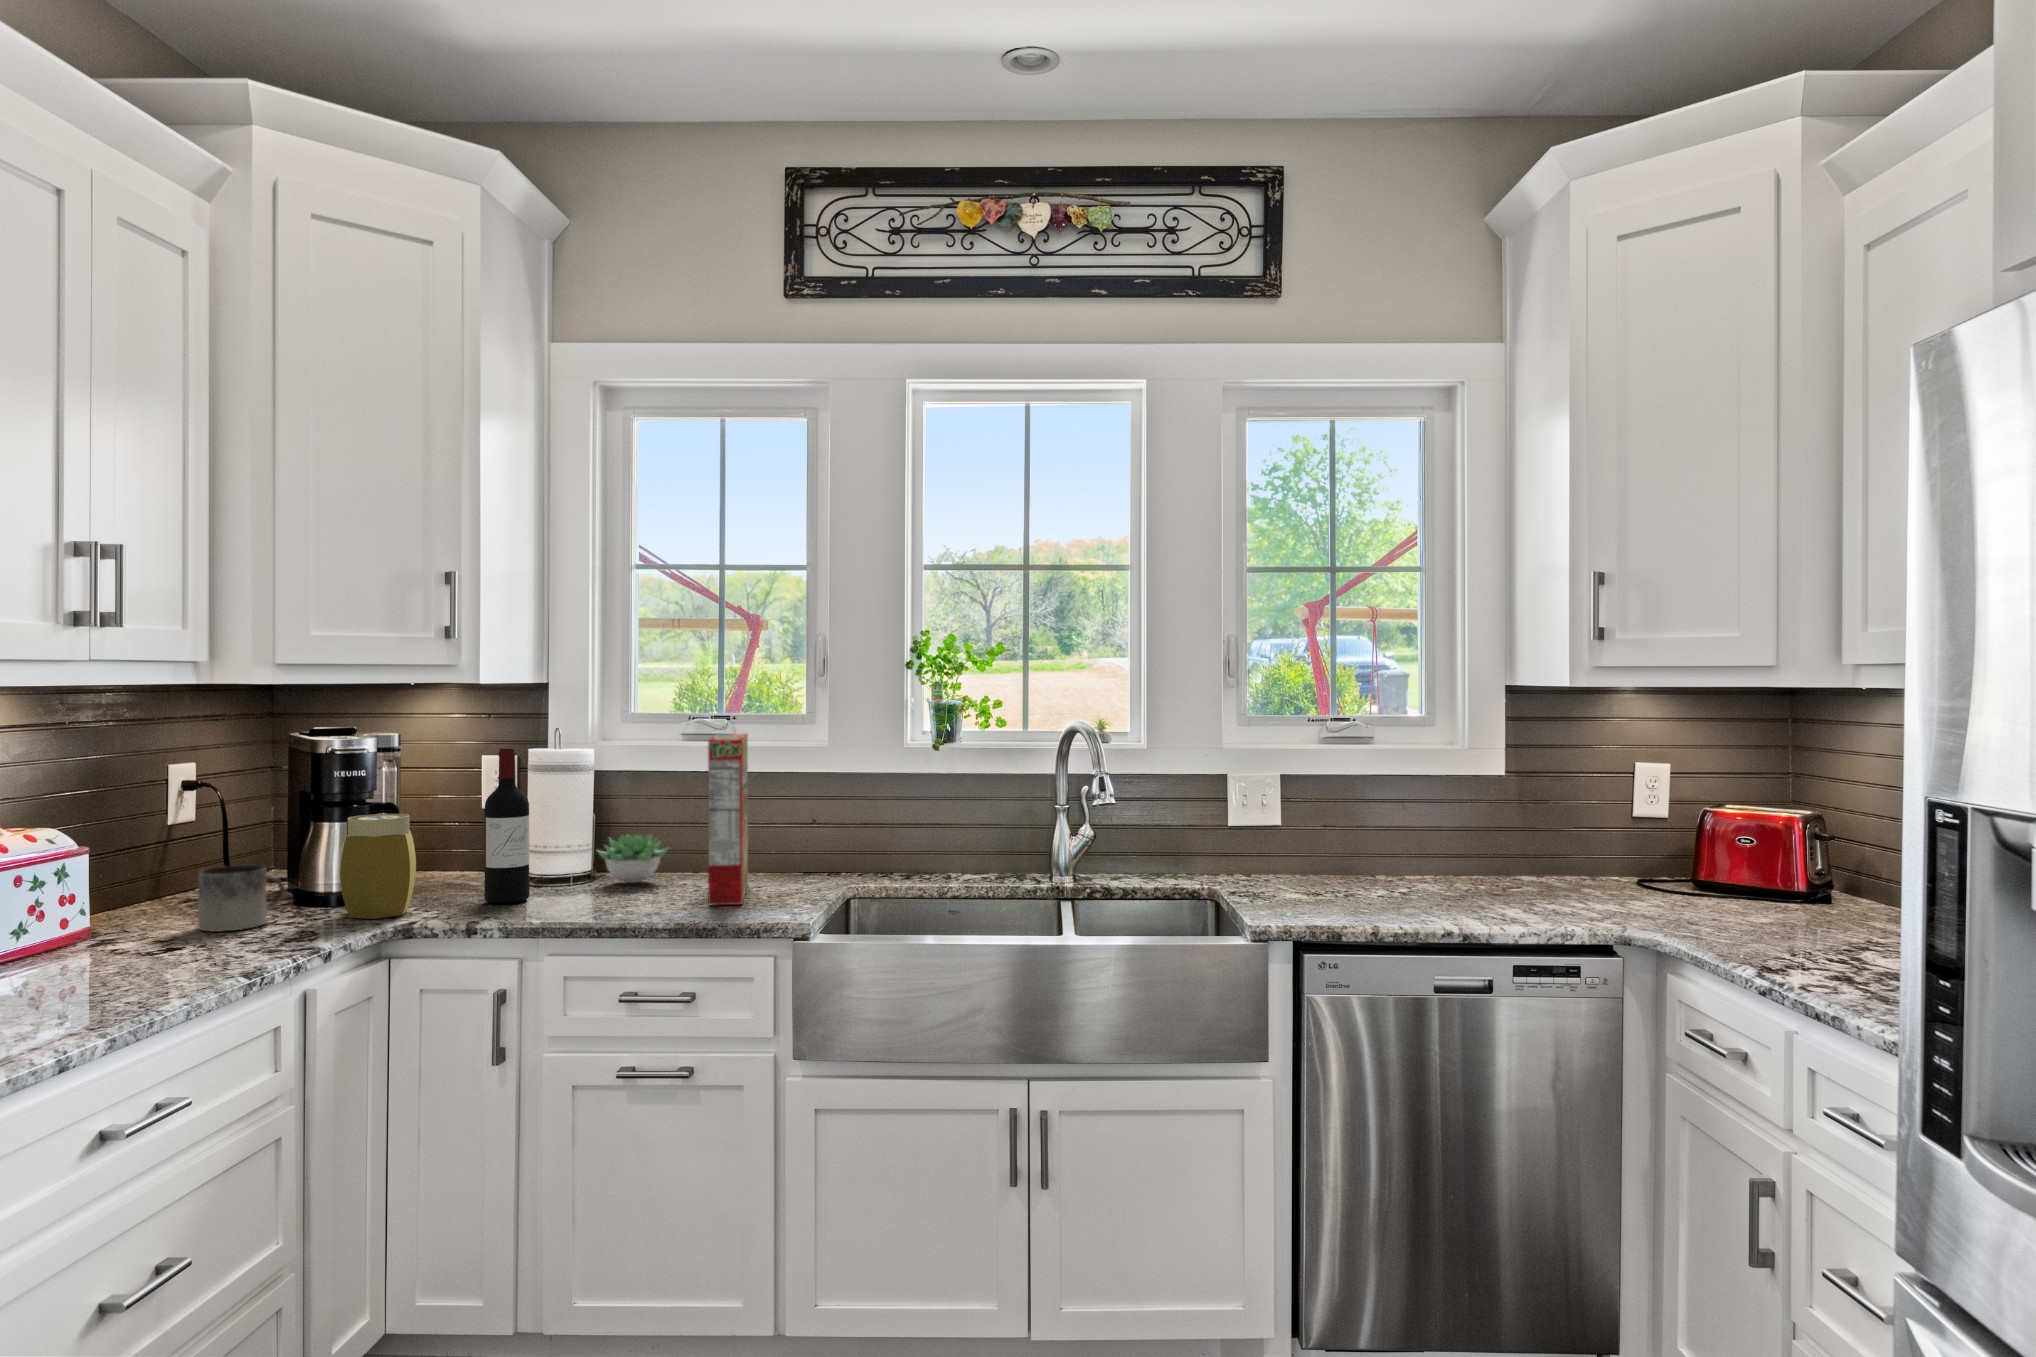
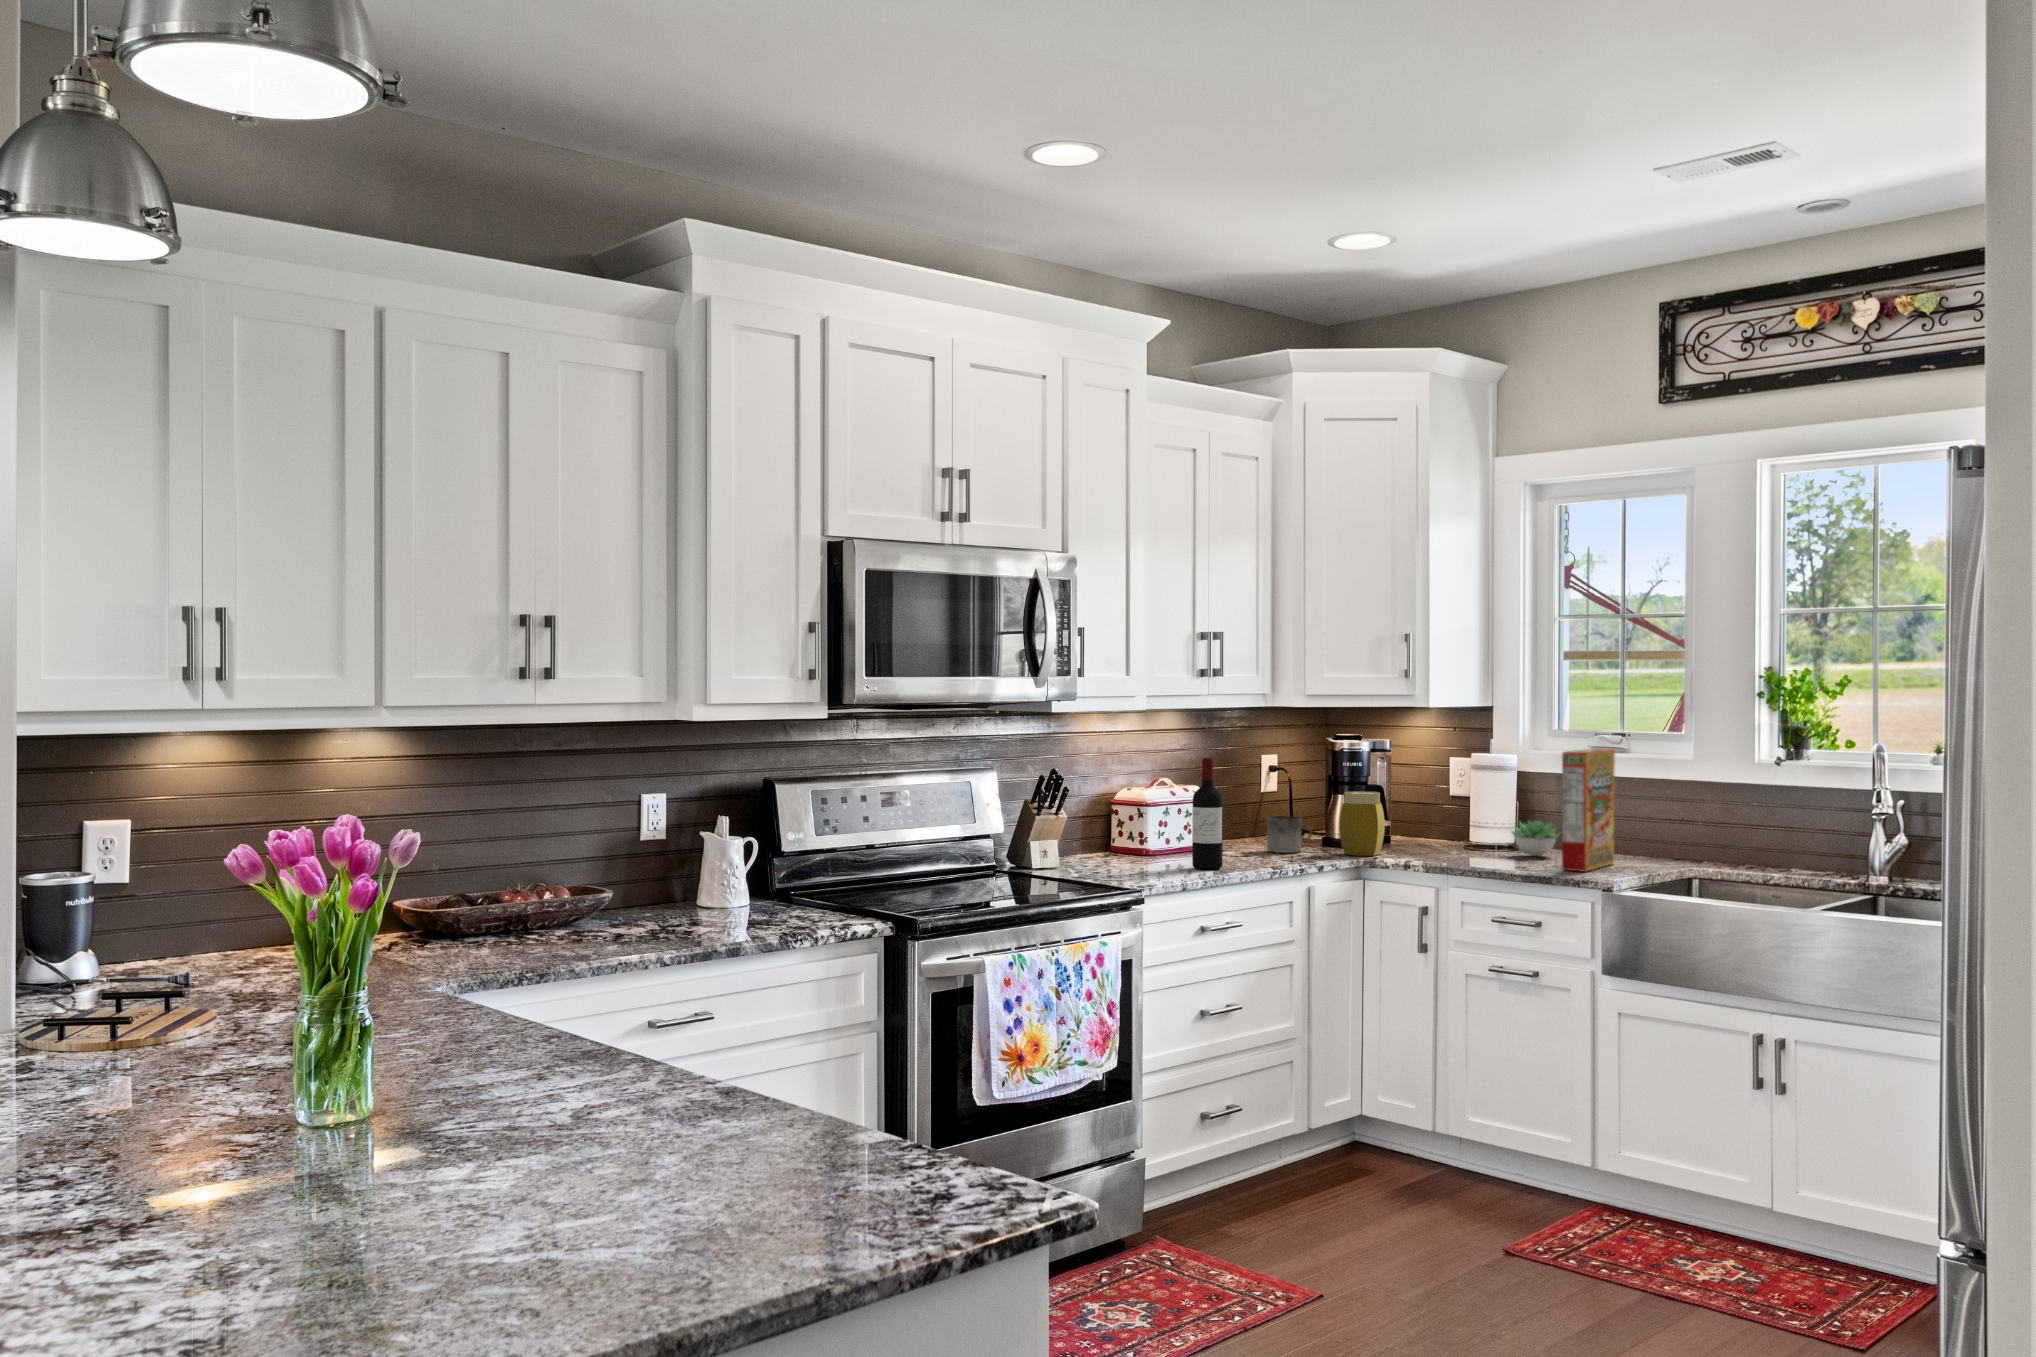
wine bottle: present [485,748,529,904] -> present [1192,758,1223,869]

